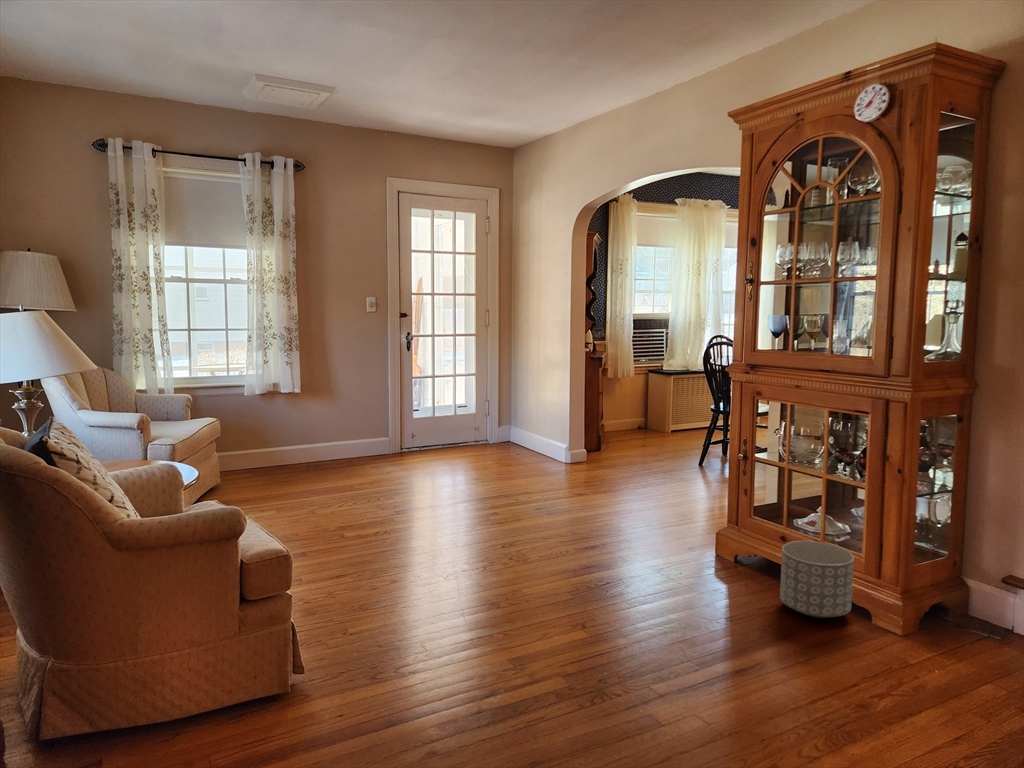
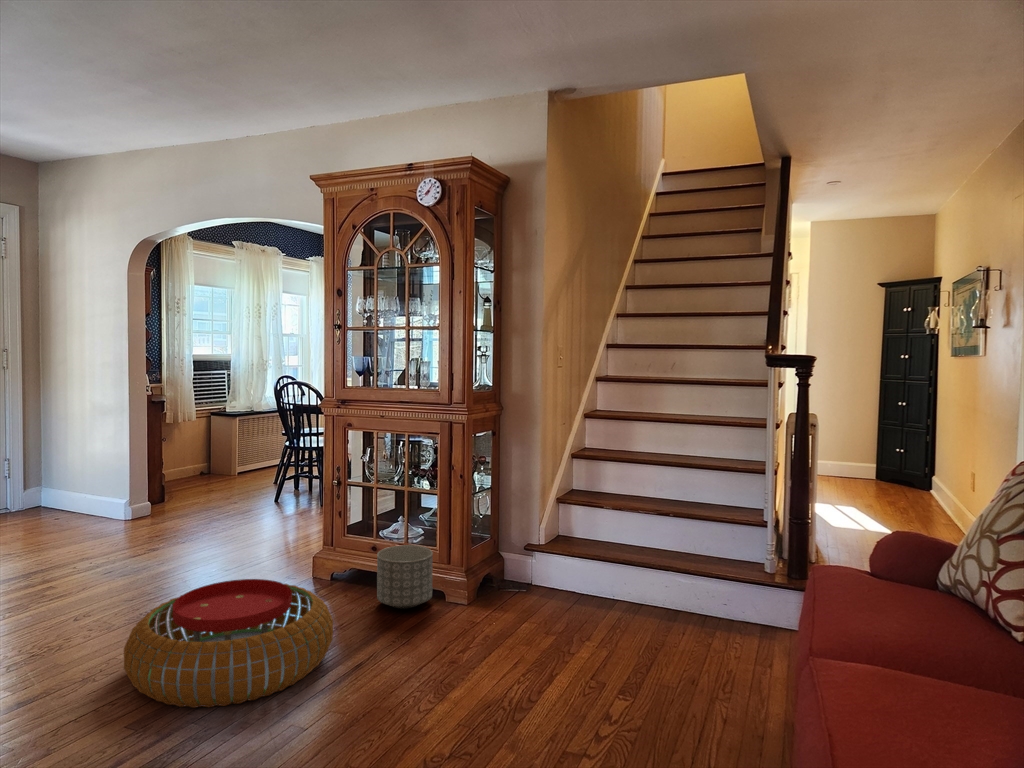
pouf: none [518,546,717,677] -> present [124,579,333,708]

